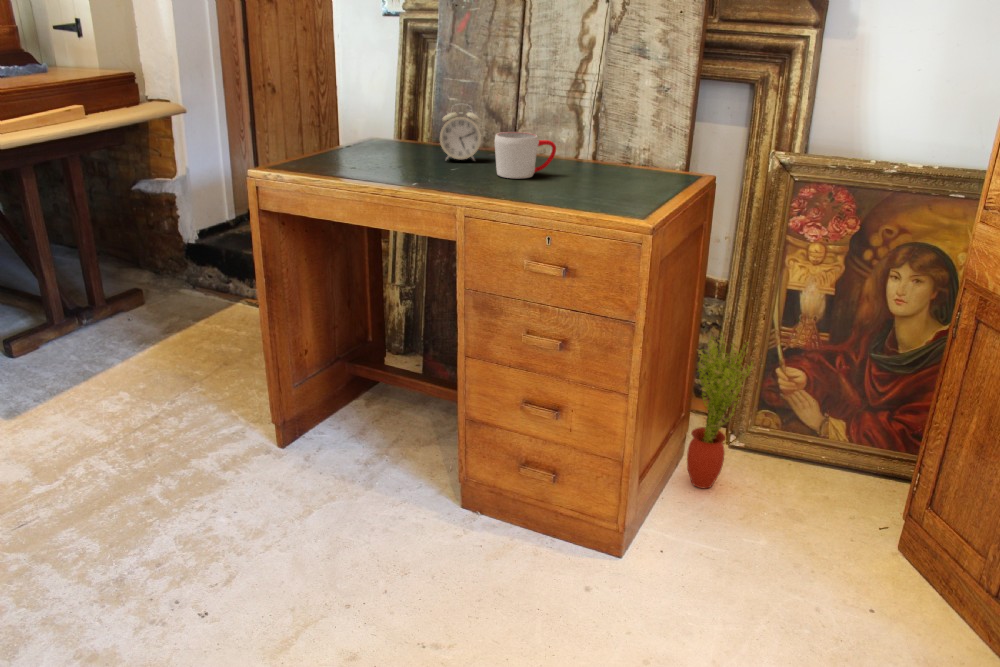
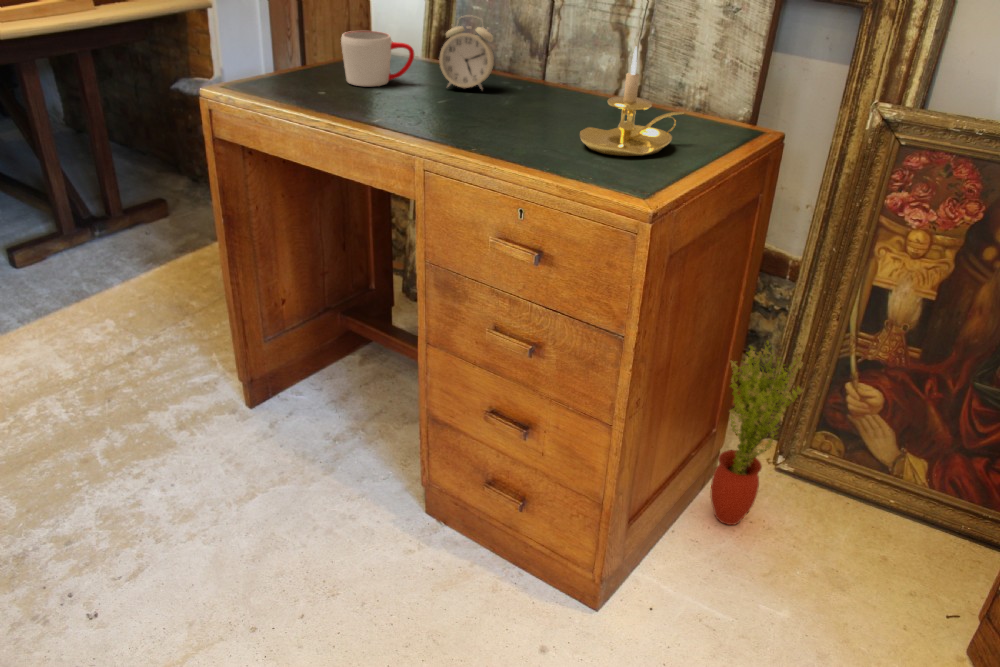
candle holder: none [574,114,648,195] -> present [580,46,684,156]
mug: present [495,132,556,178] -> present [341,31,414,86]

